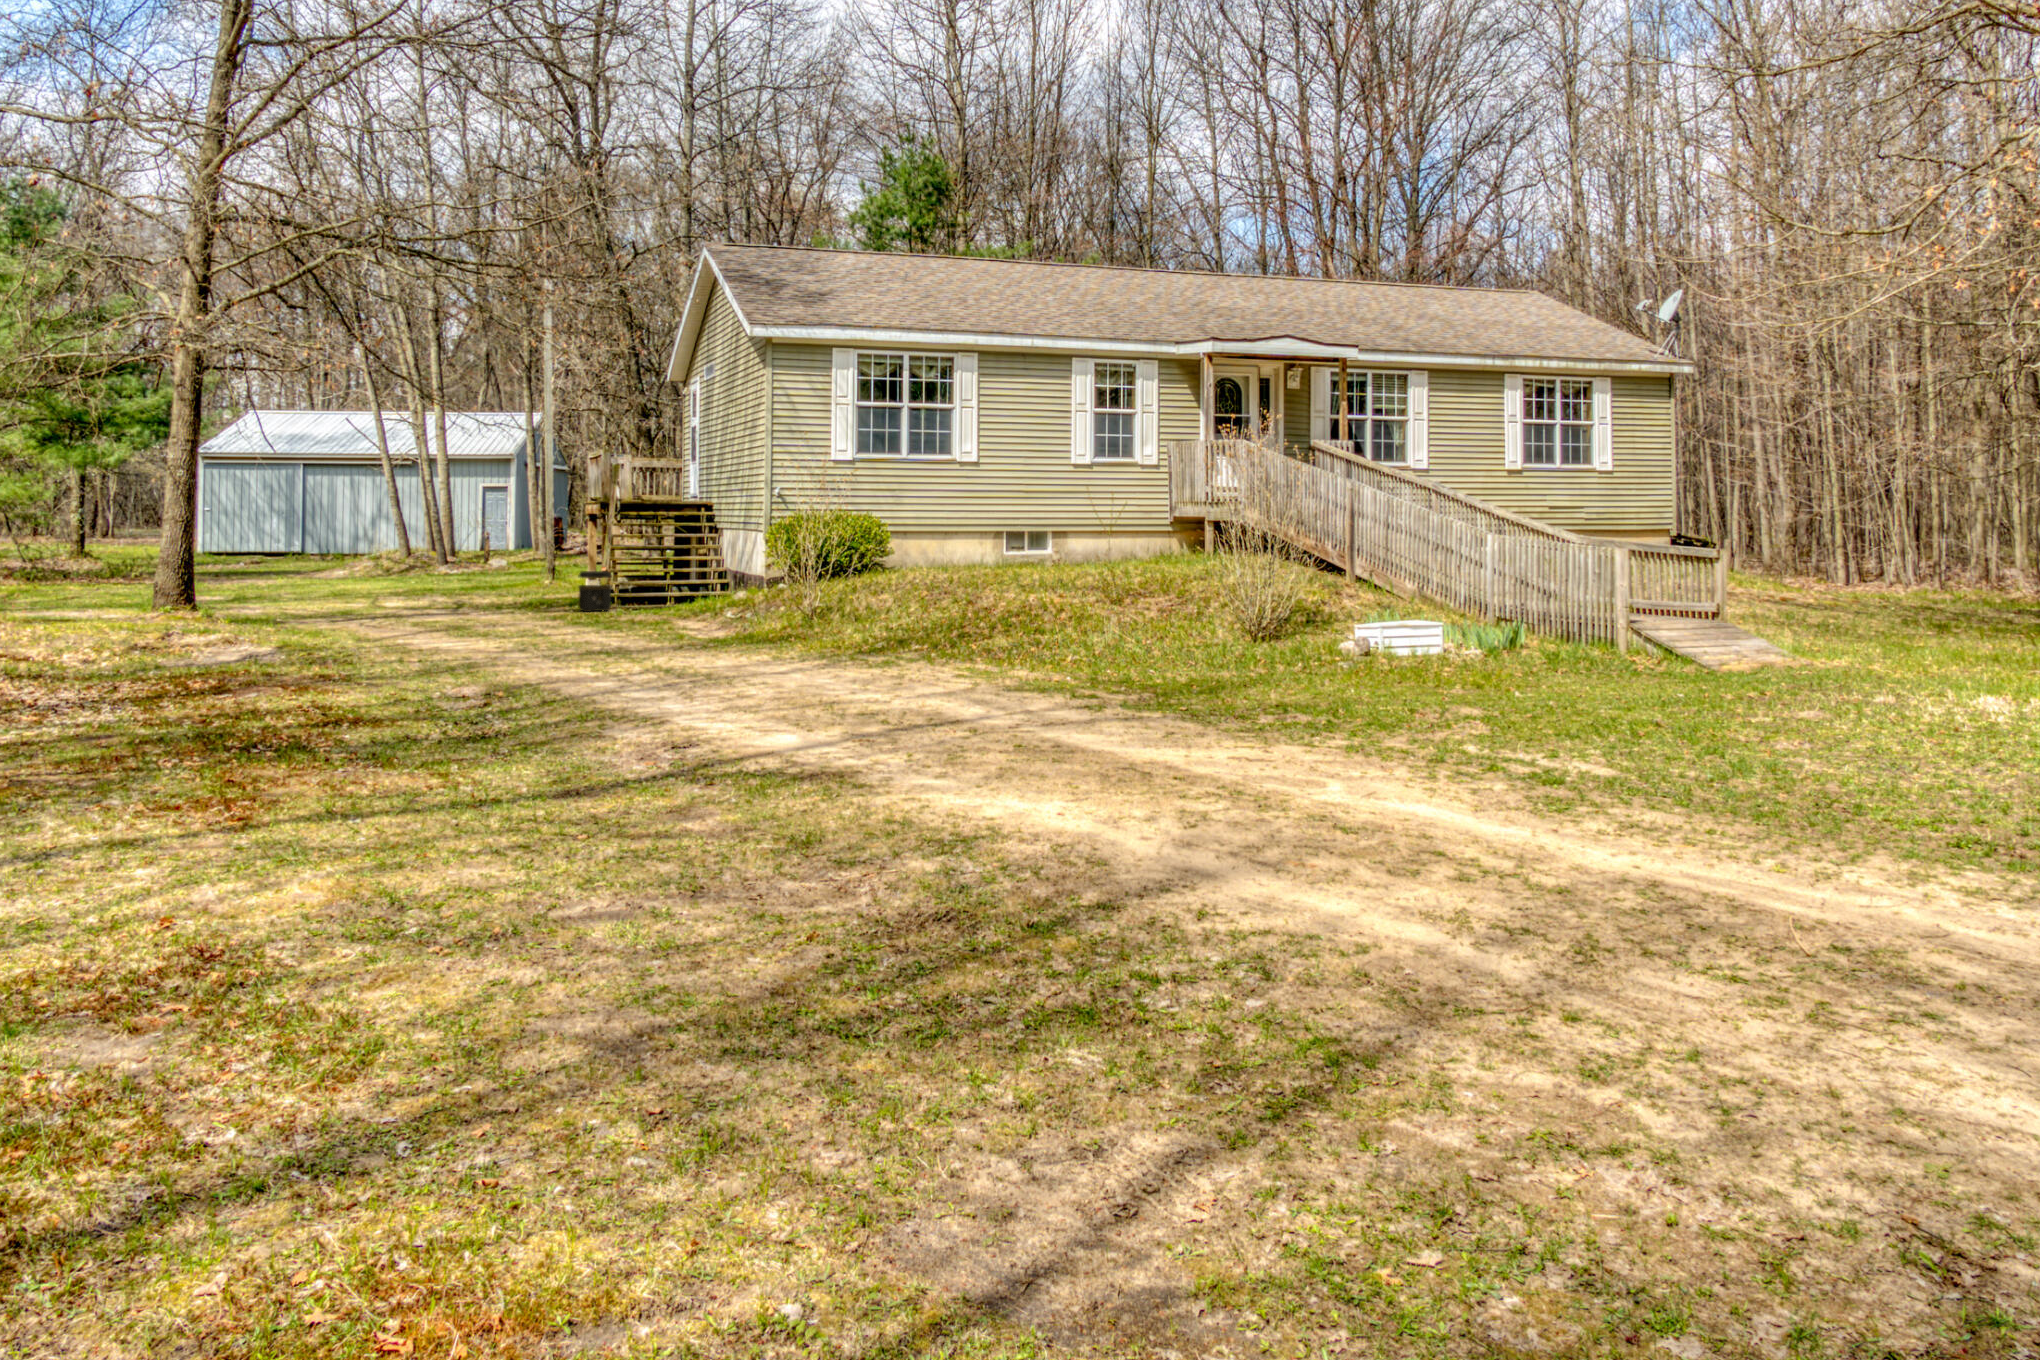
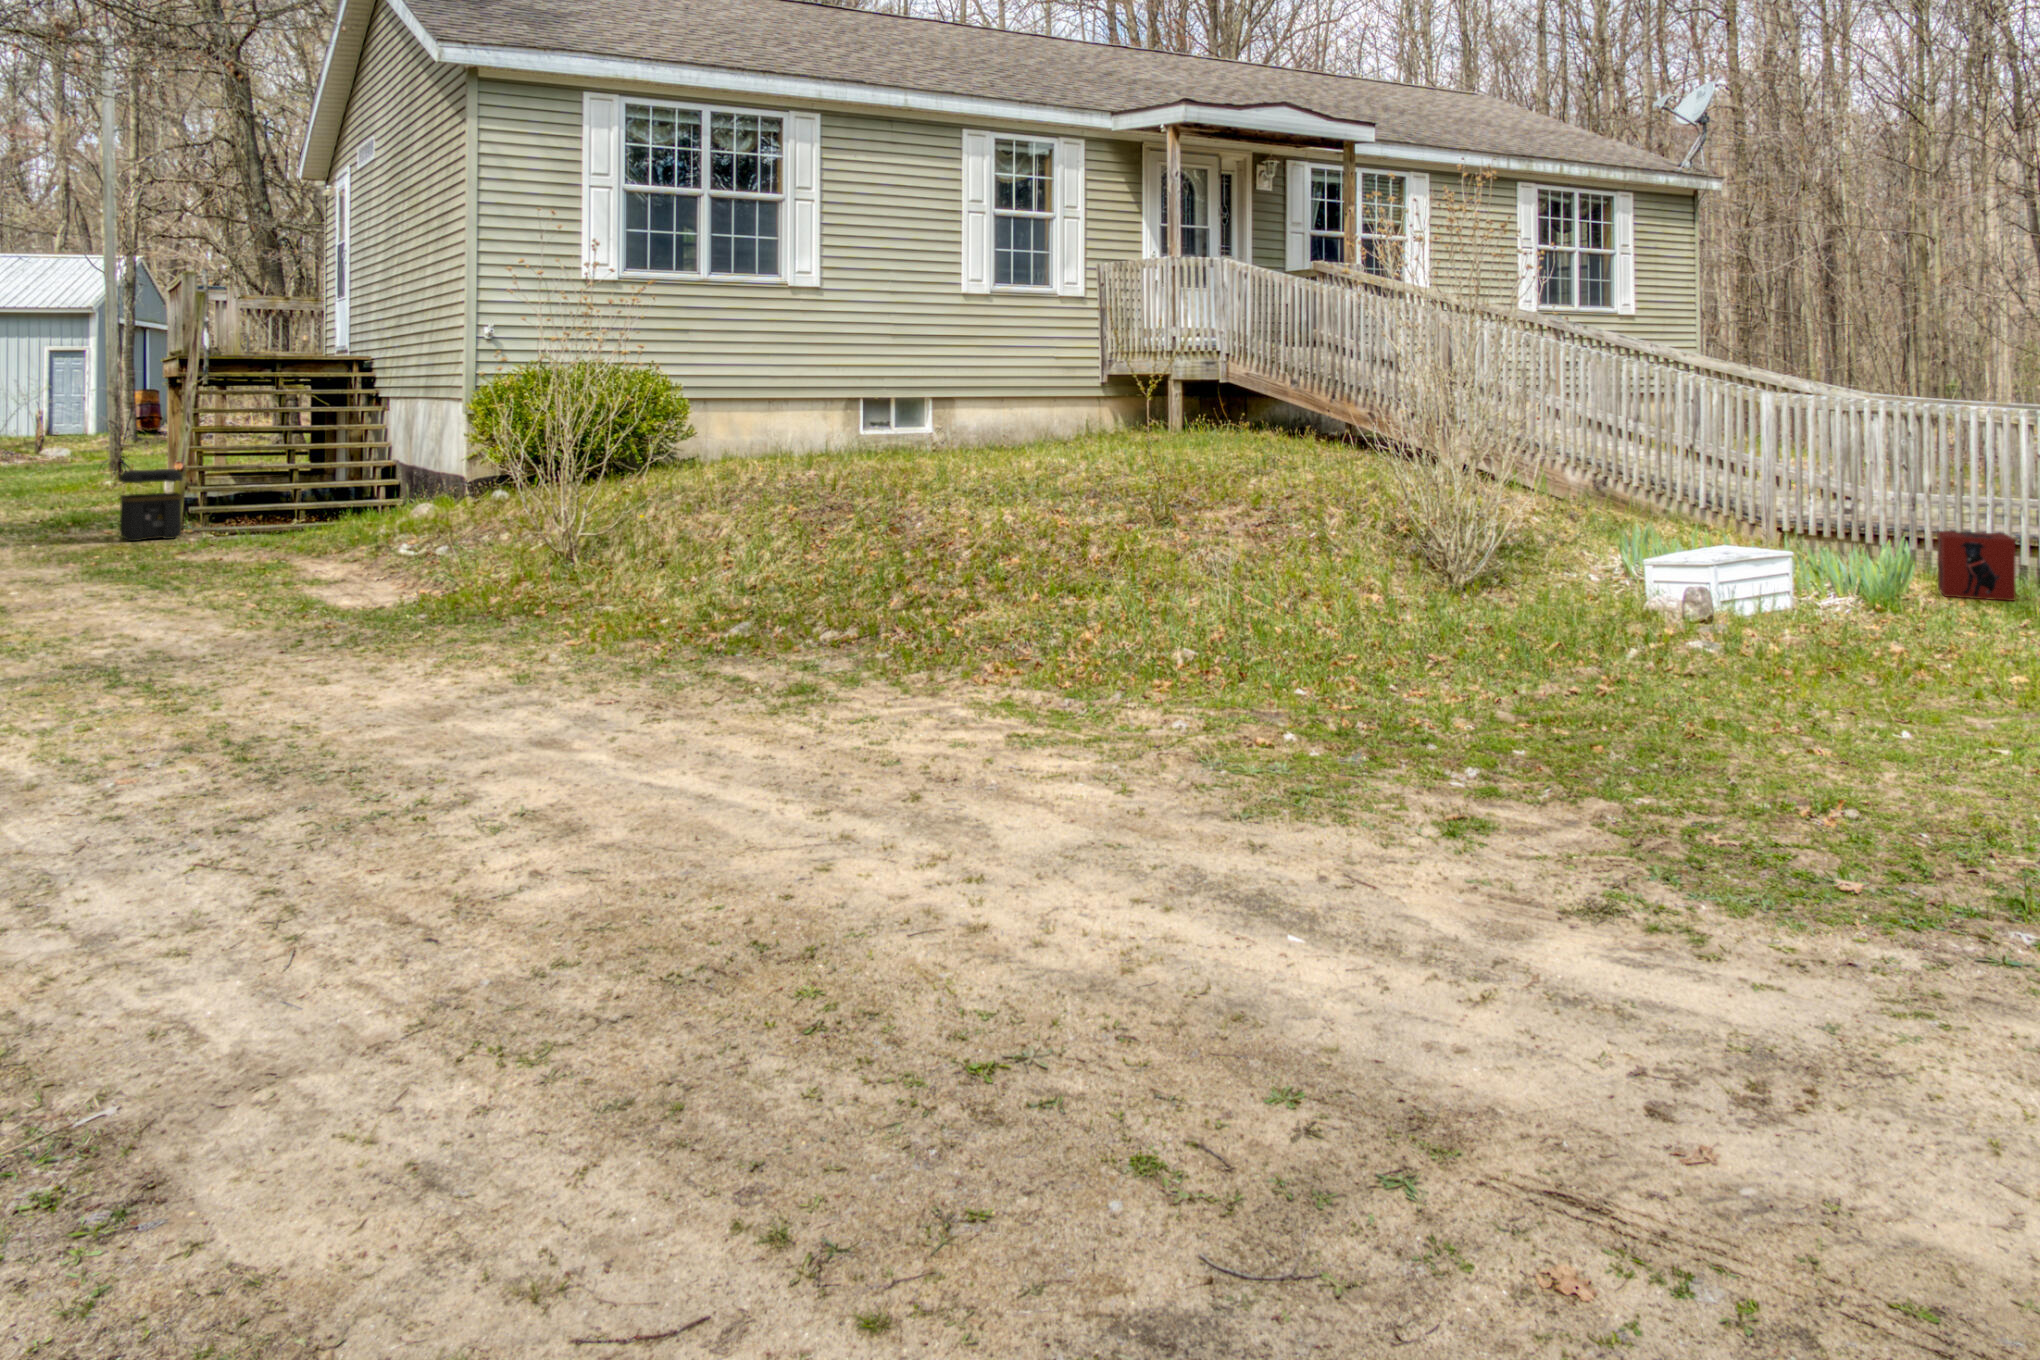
storage box: none [1608,622,1656,664] -> present [1938,531,2016,601]

